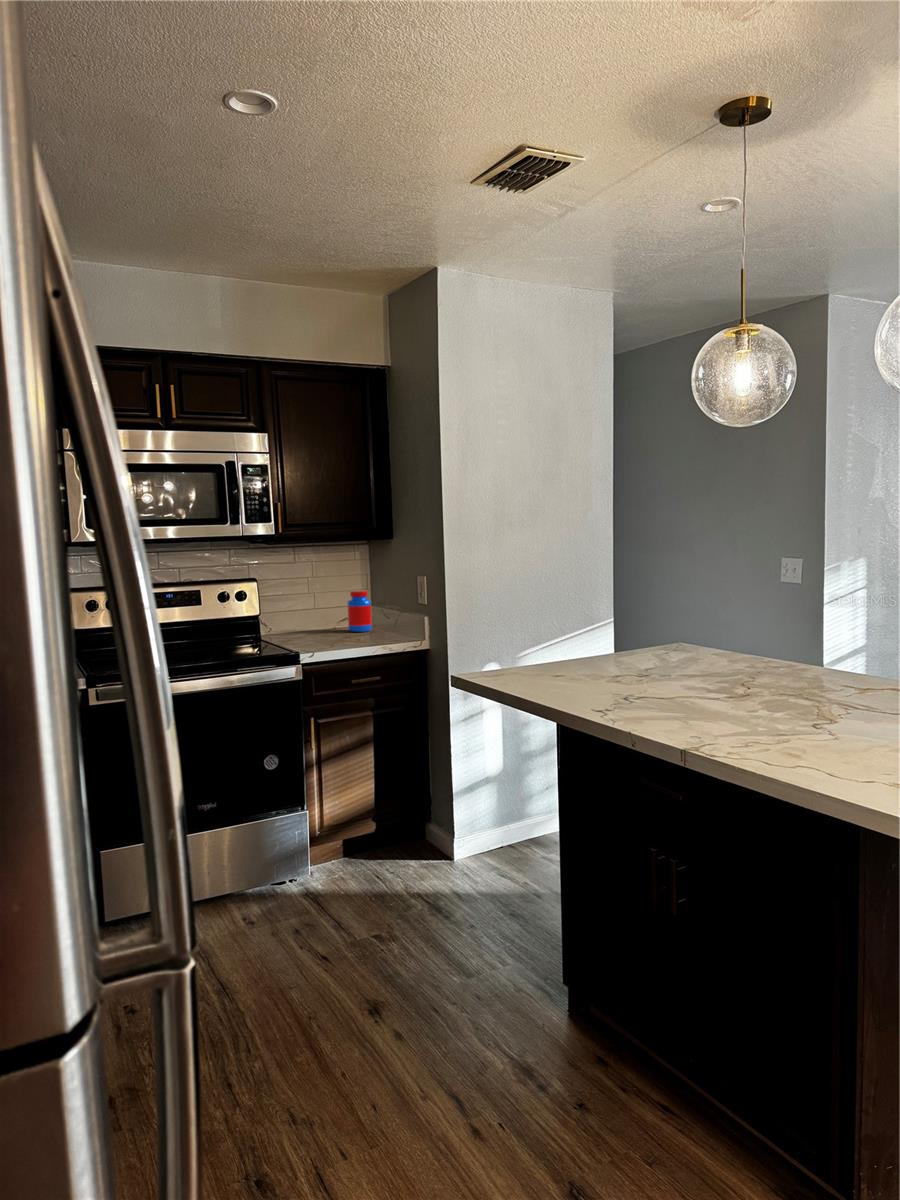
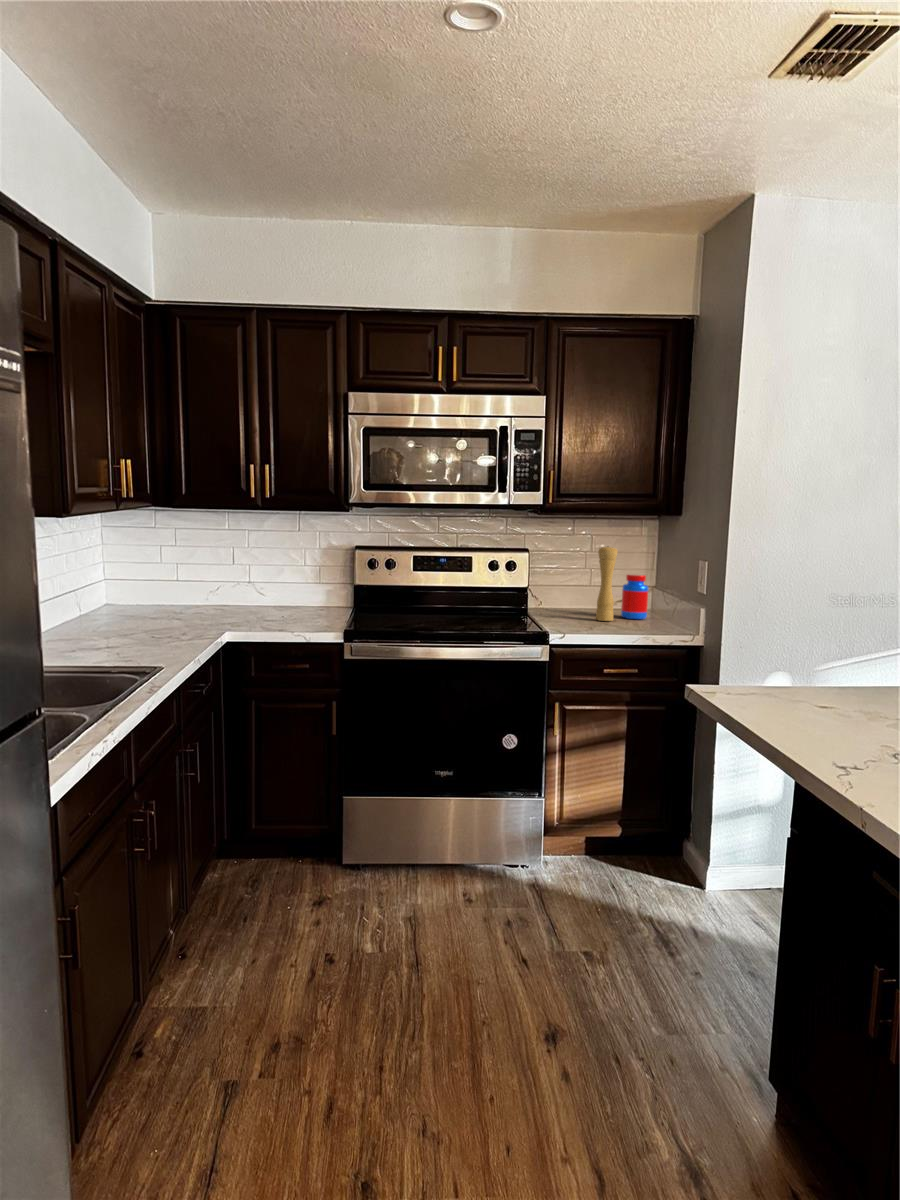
pepper mill: none [325,567,345,637] -> present [596,546,617,621]

